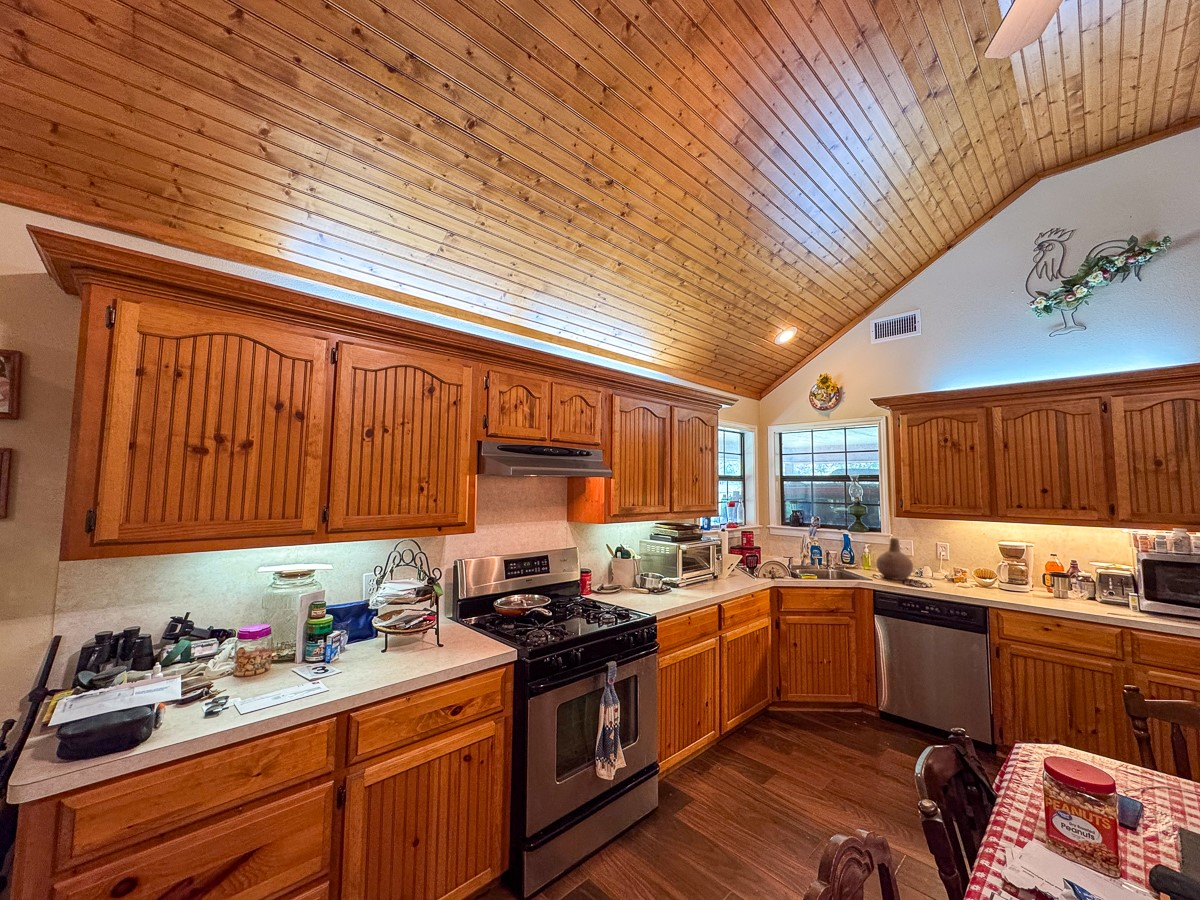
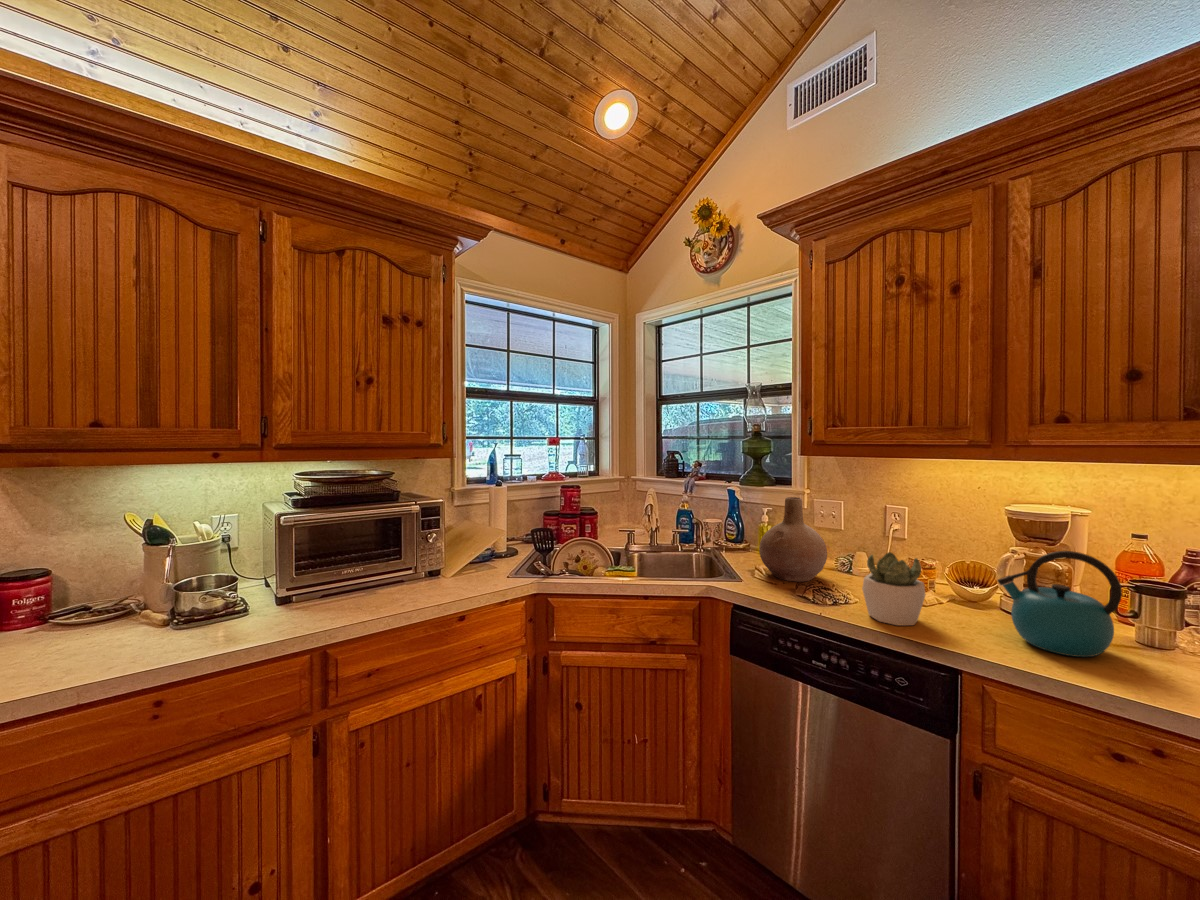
kettle: none [999,559,1046,600] -> present [997,551,1122,657]
succulent plant: none [941,562,969,593] -> present [862,552,926,625]

